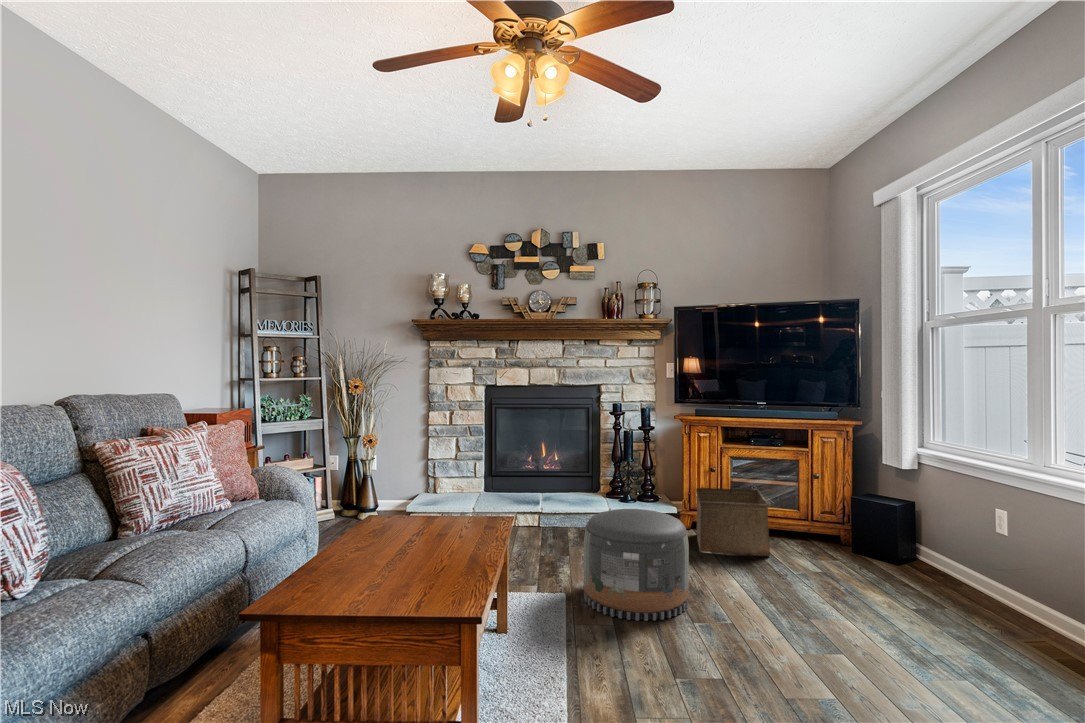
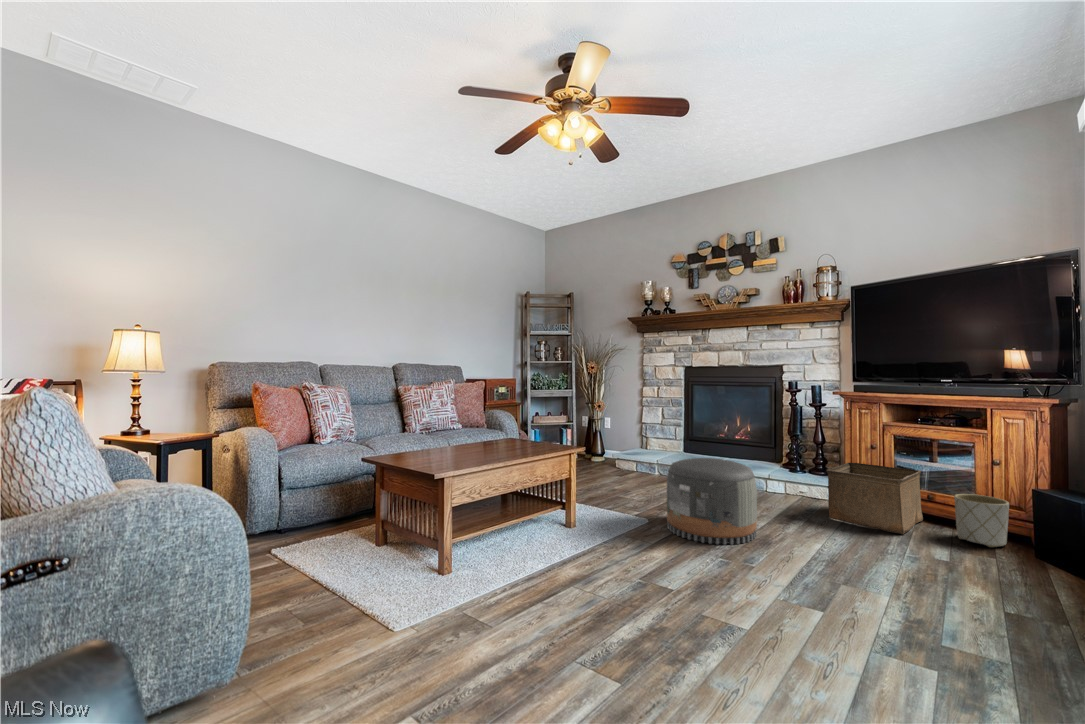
planter: none [795,507,836,554] -> present [954,494,1009,547]

